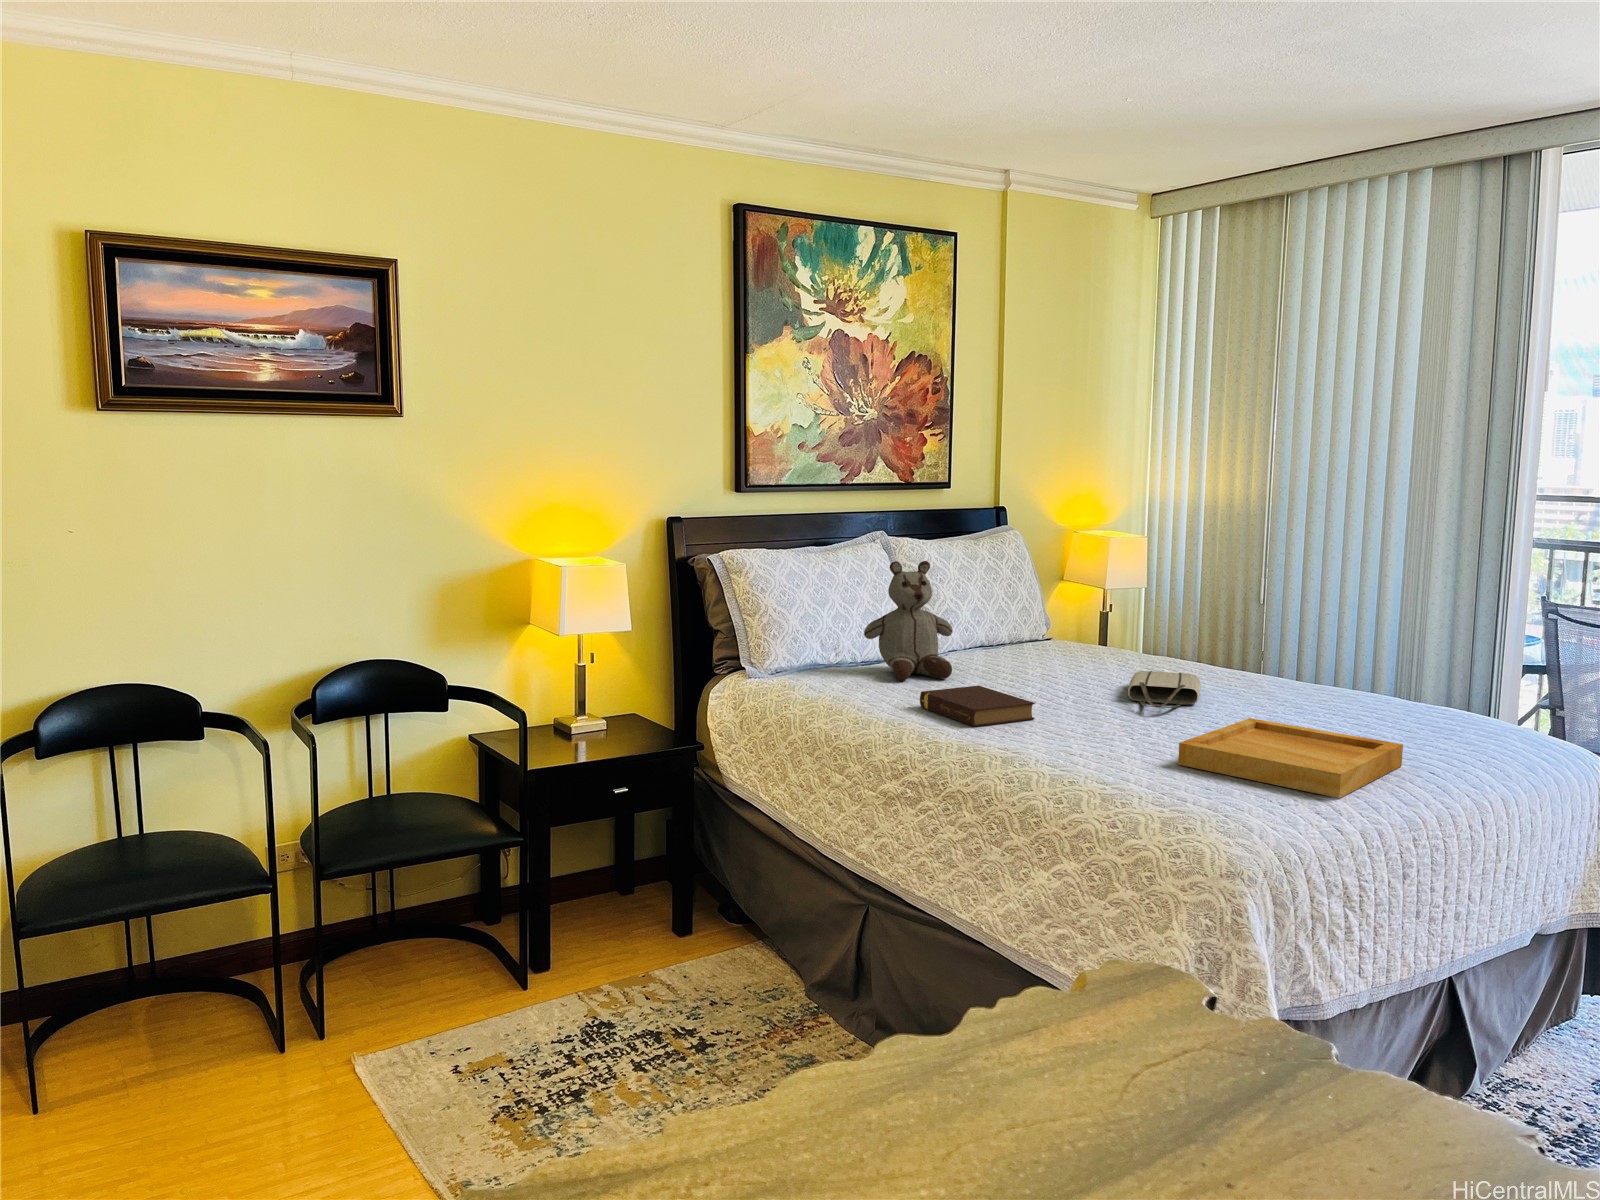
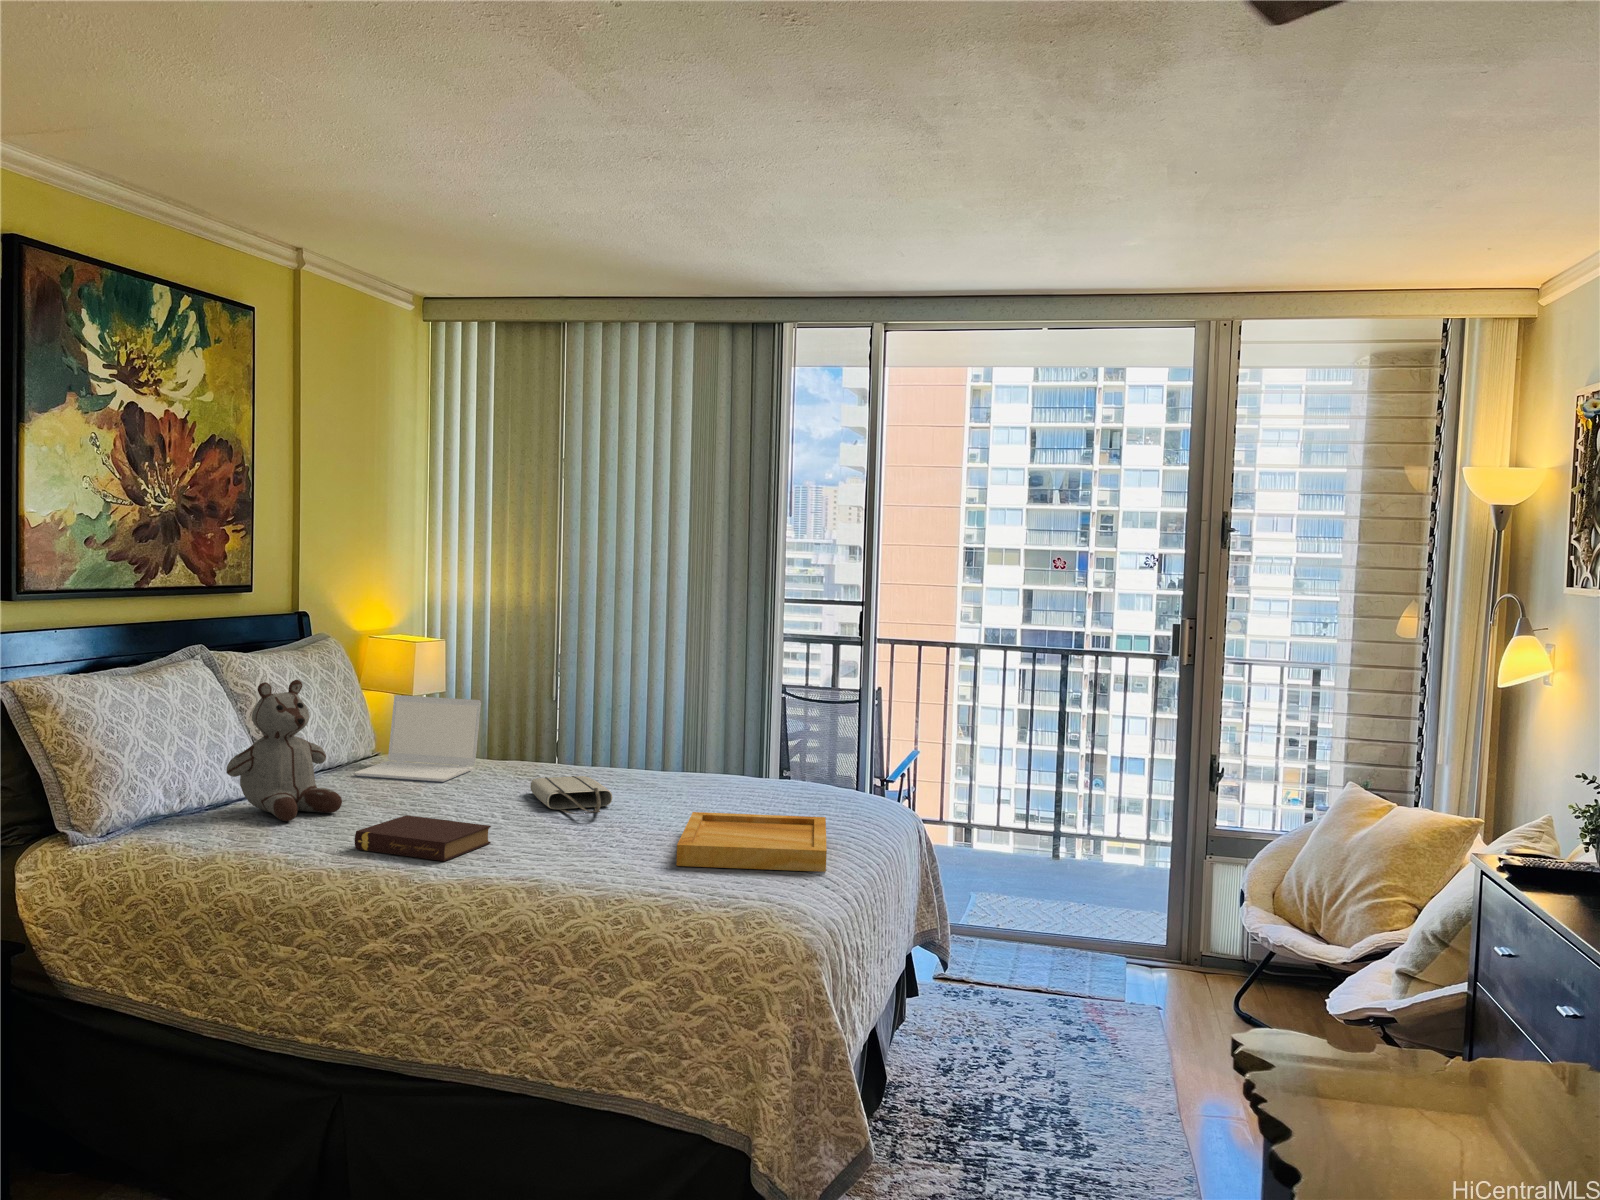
laptop: none [1004,584,1124,666] -> present [355,695,481,782]

